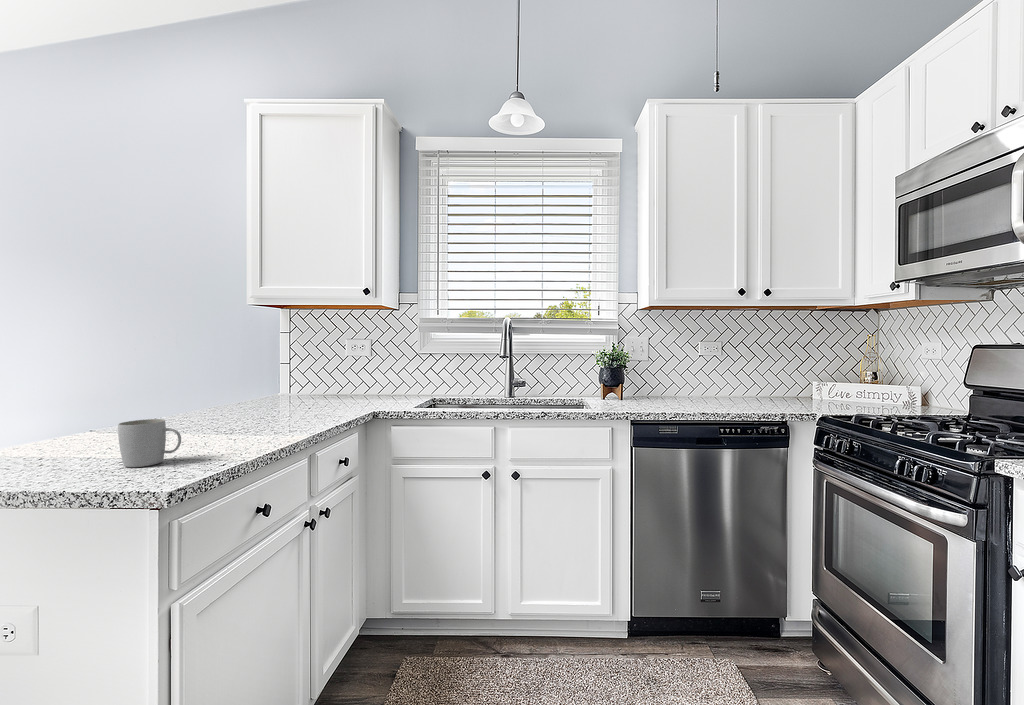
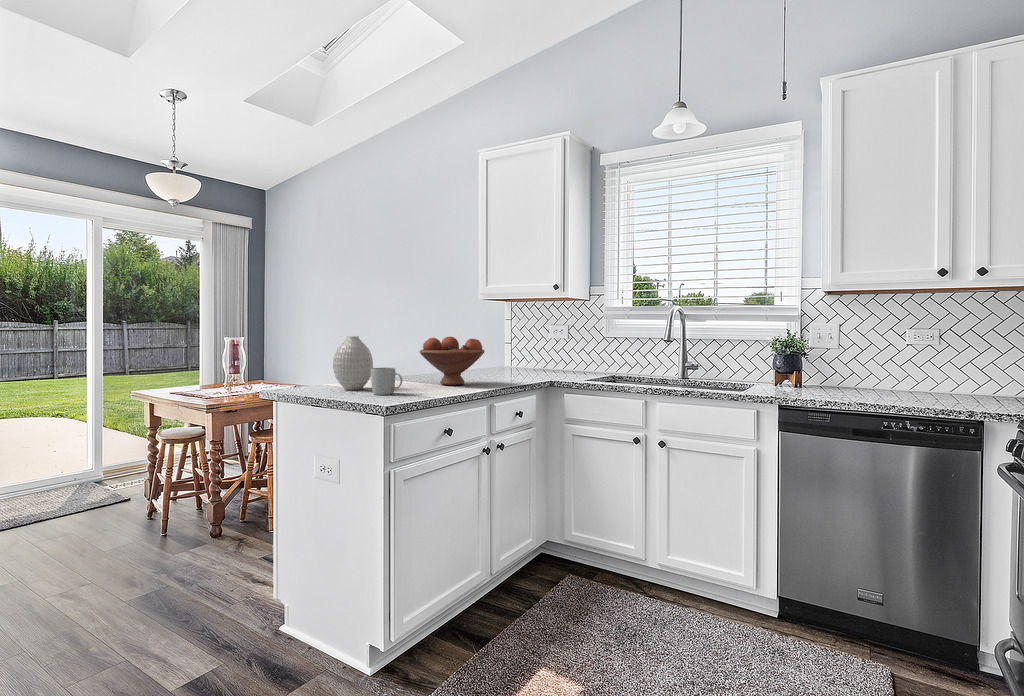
fruit bowl: none [189,362,293,433] -> present [419,337,485,385]
vase: none [29,369,112,461] -> present [333,336,373,390]

